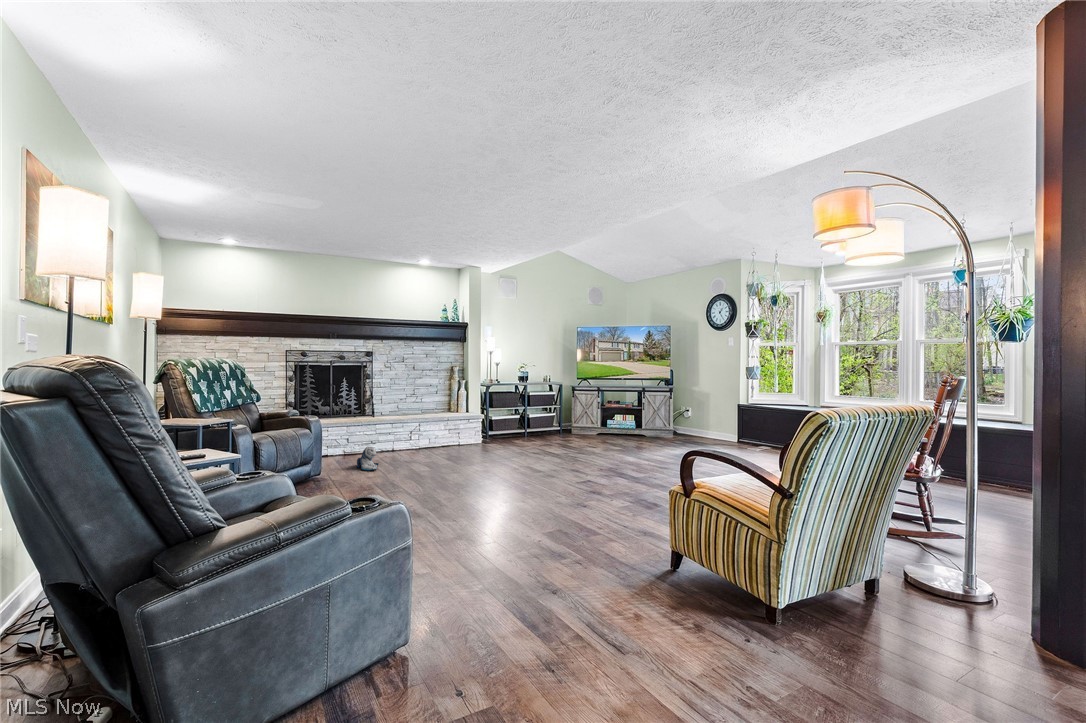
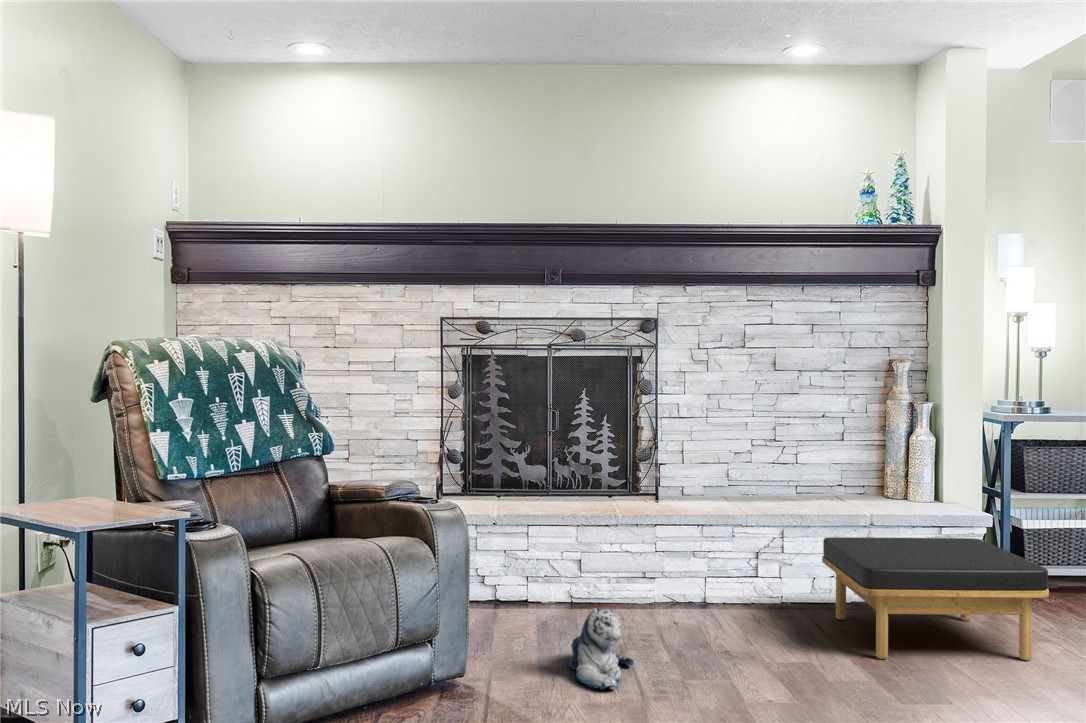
ottoman: none [433,422,500,457] -> present [822,537,1049,660]

